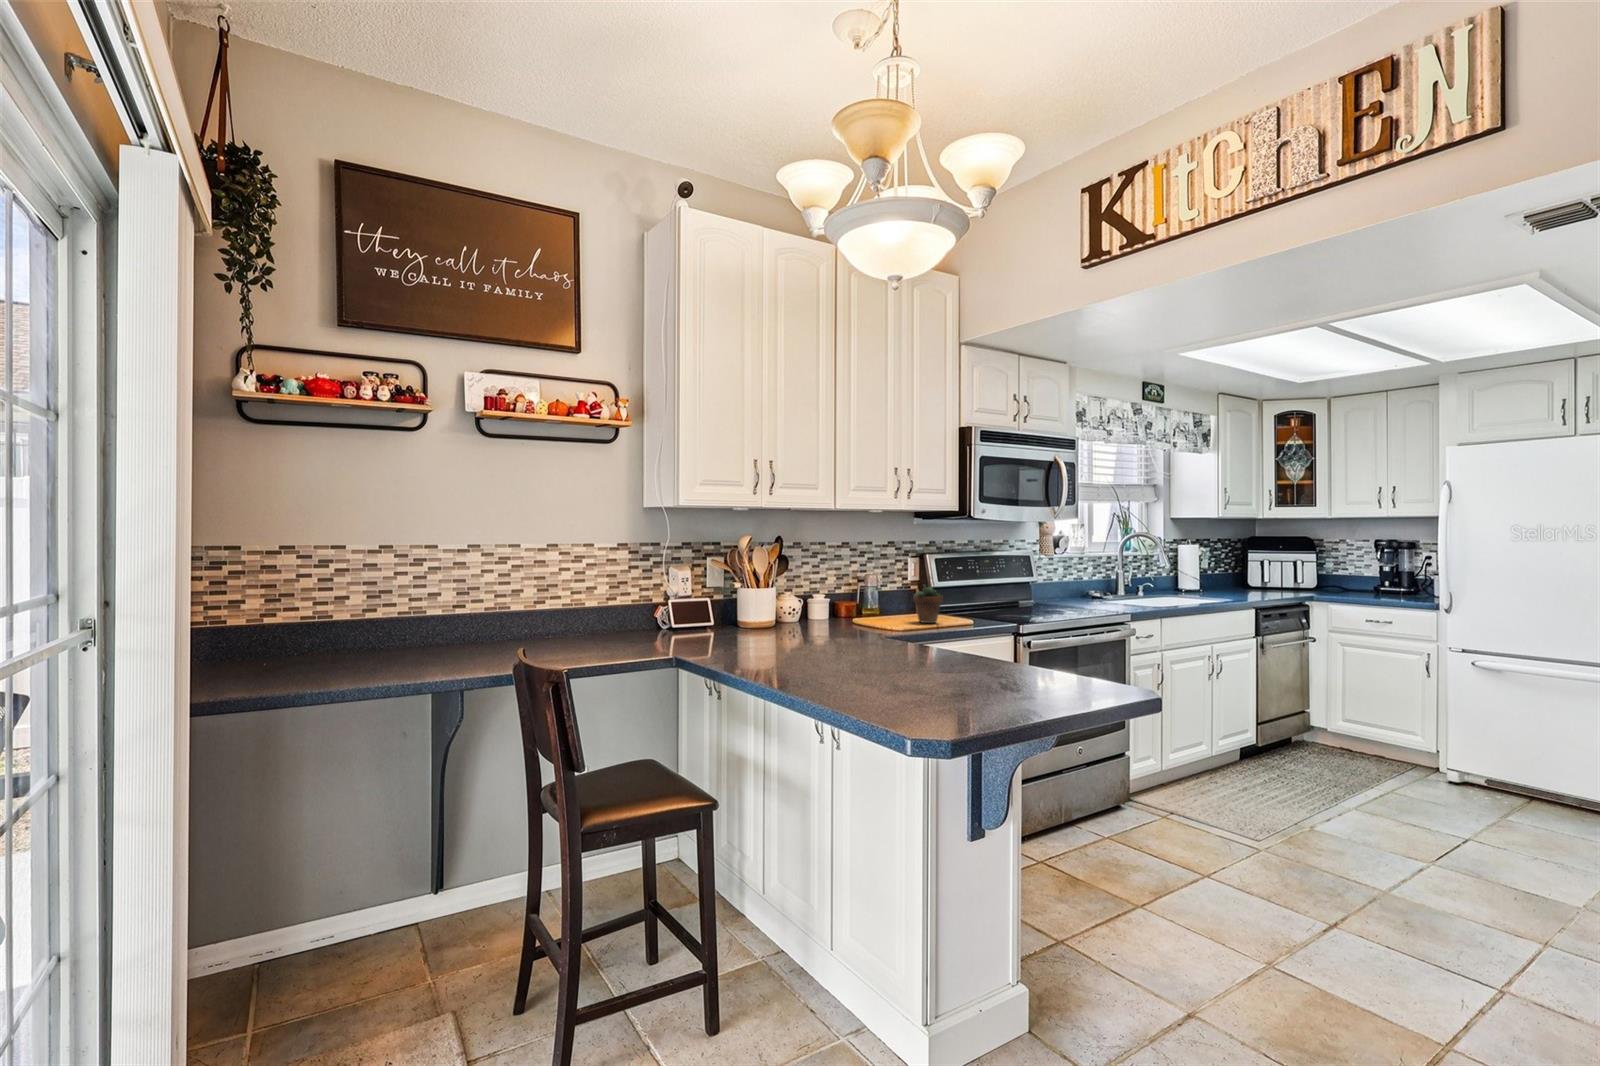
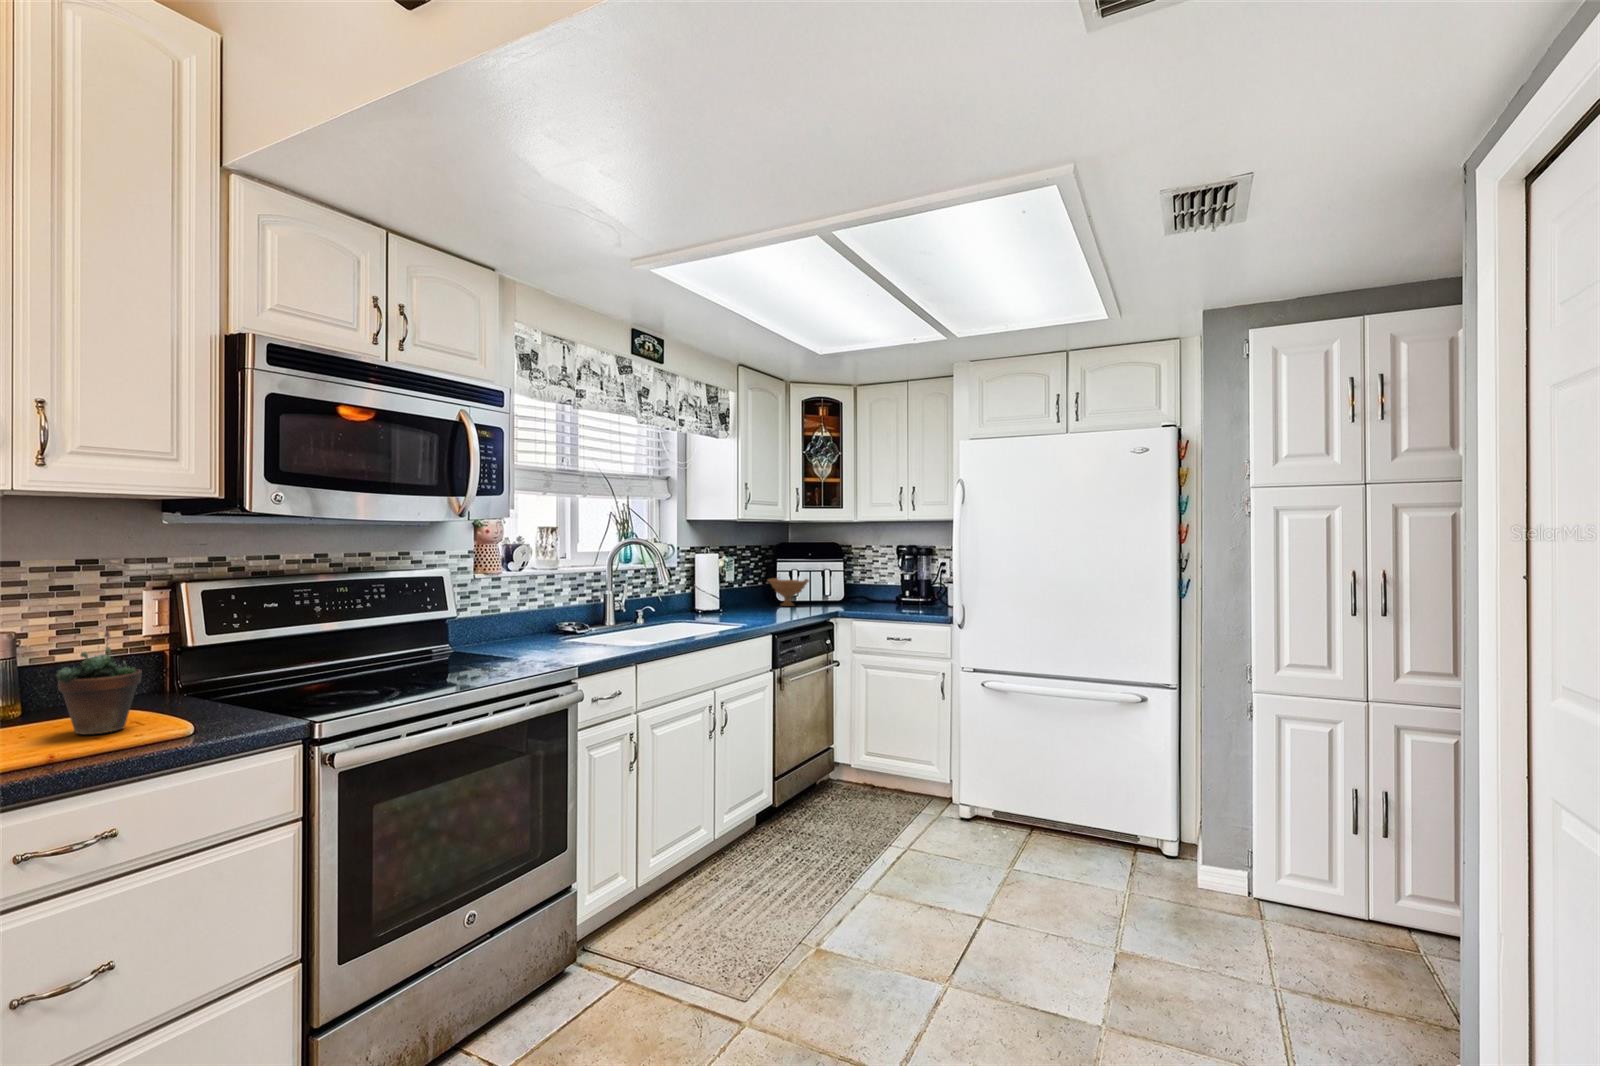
bowl: none [1240,566,1282,590] -> present [768,578,809,606]

